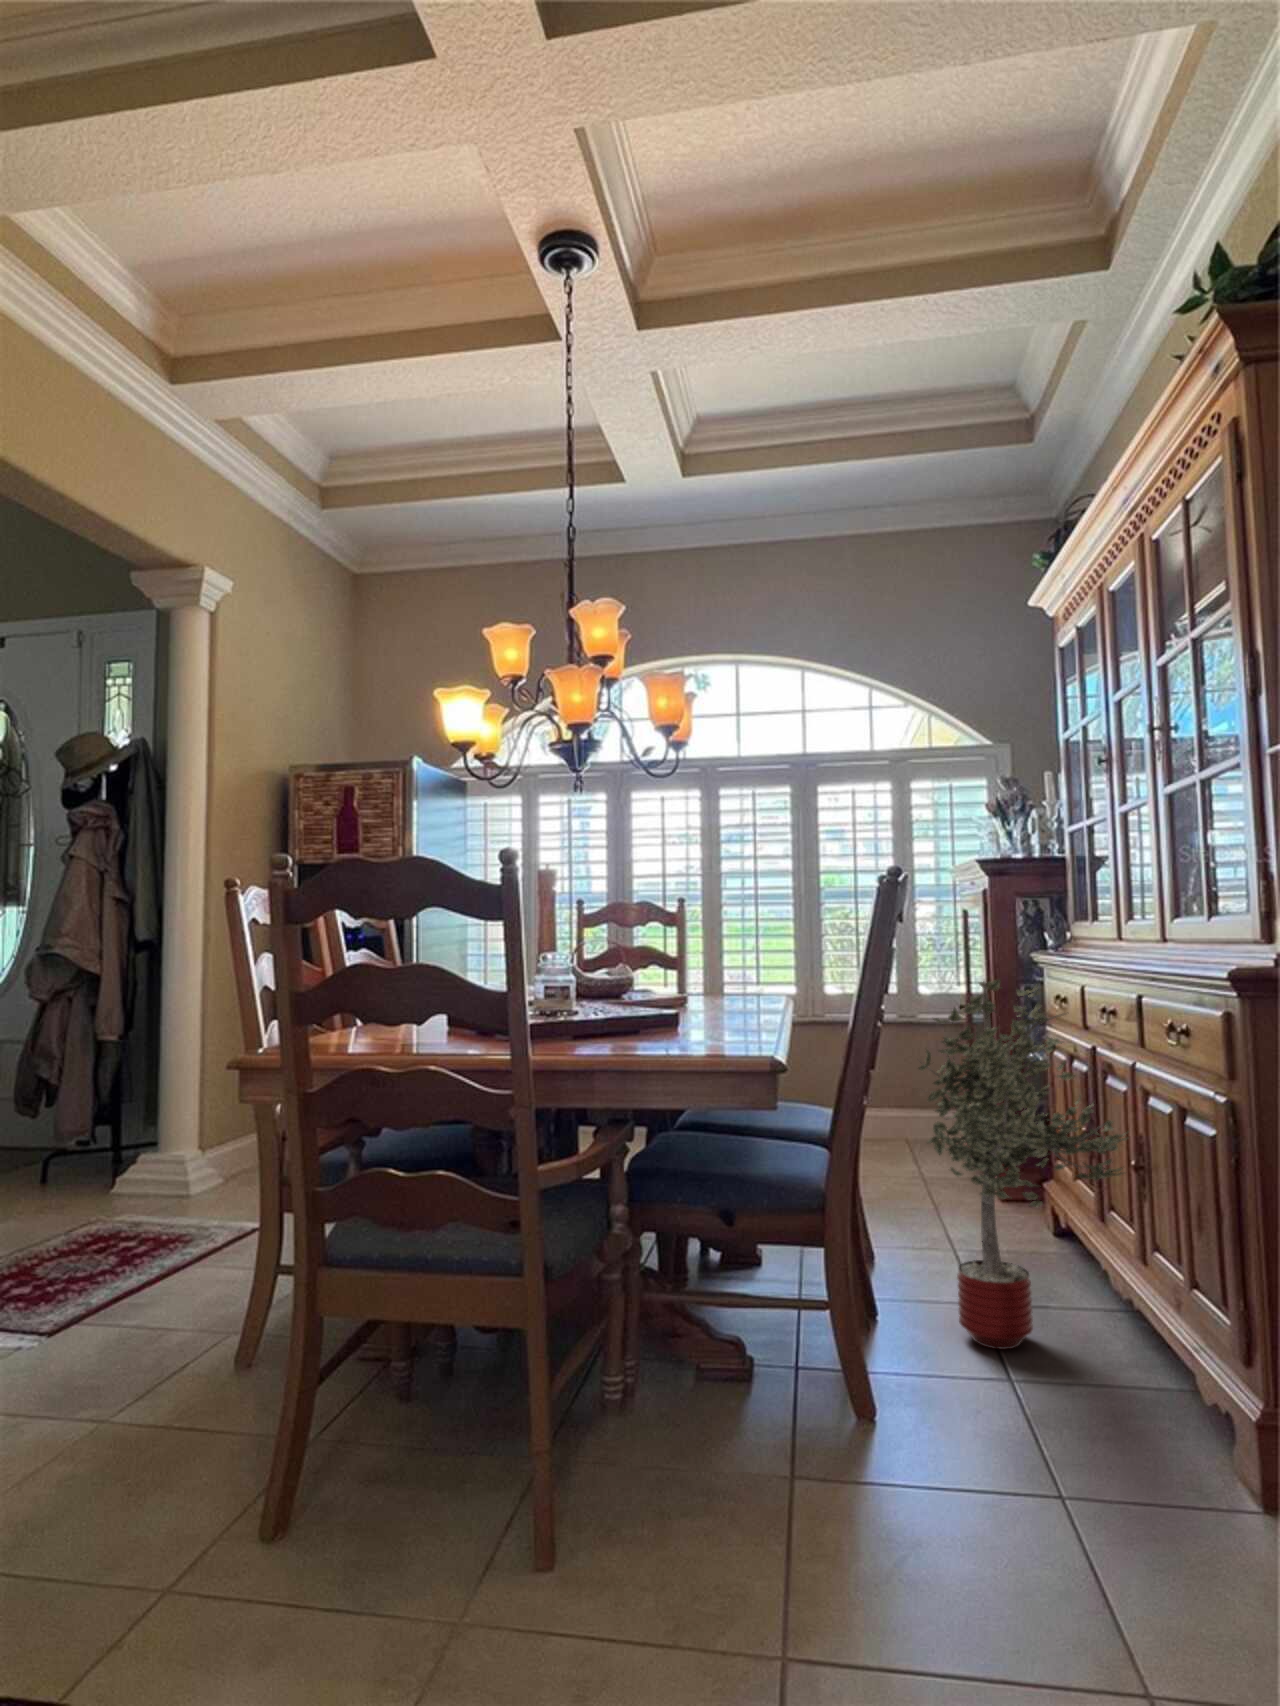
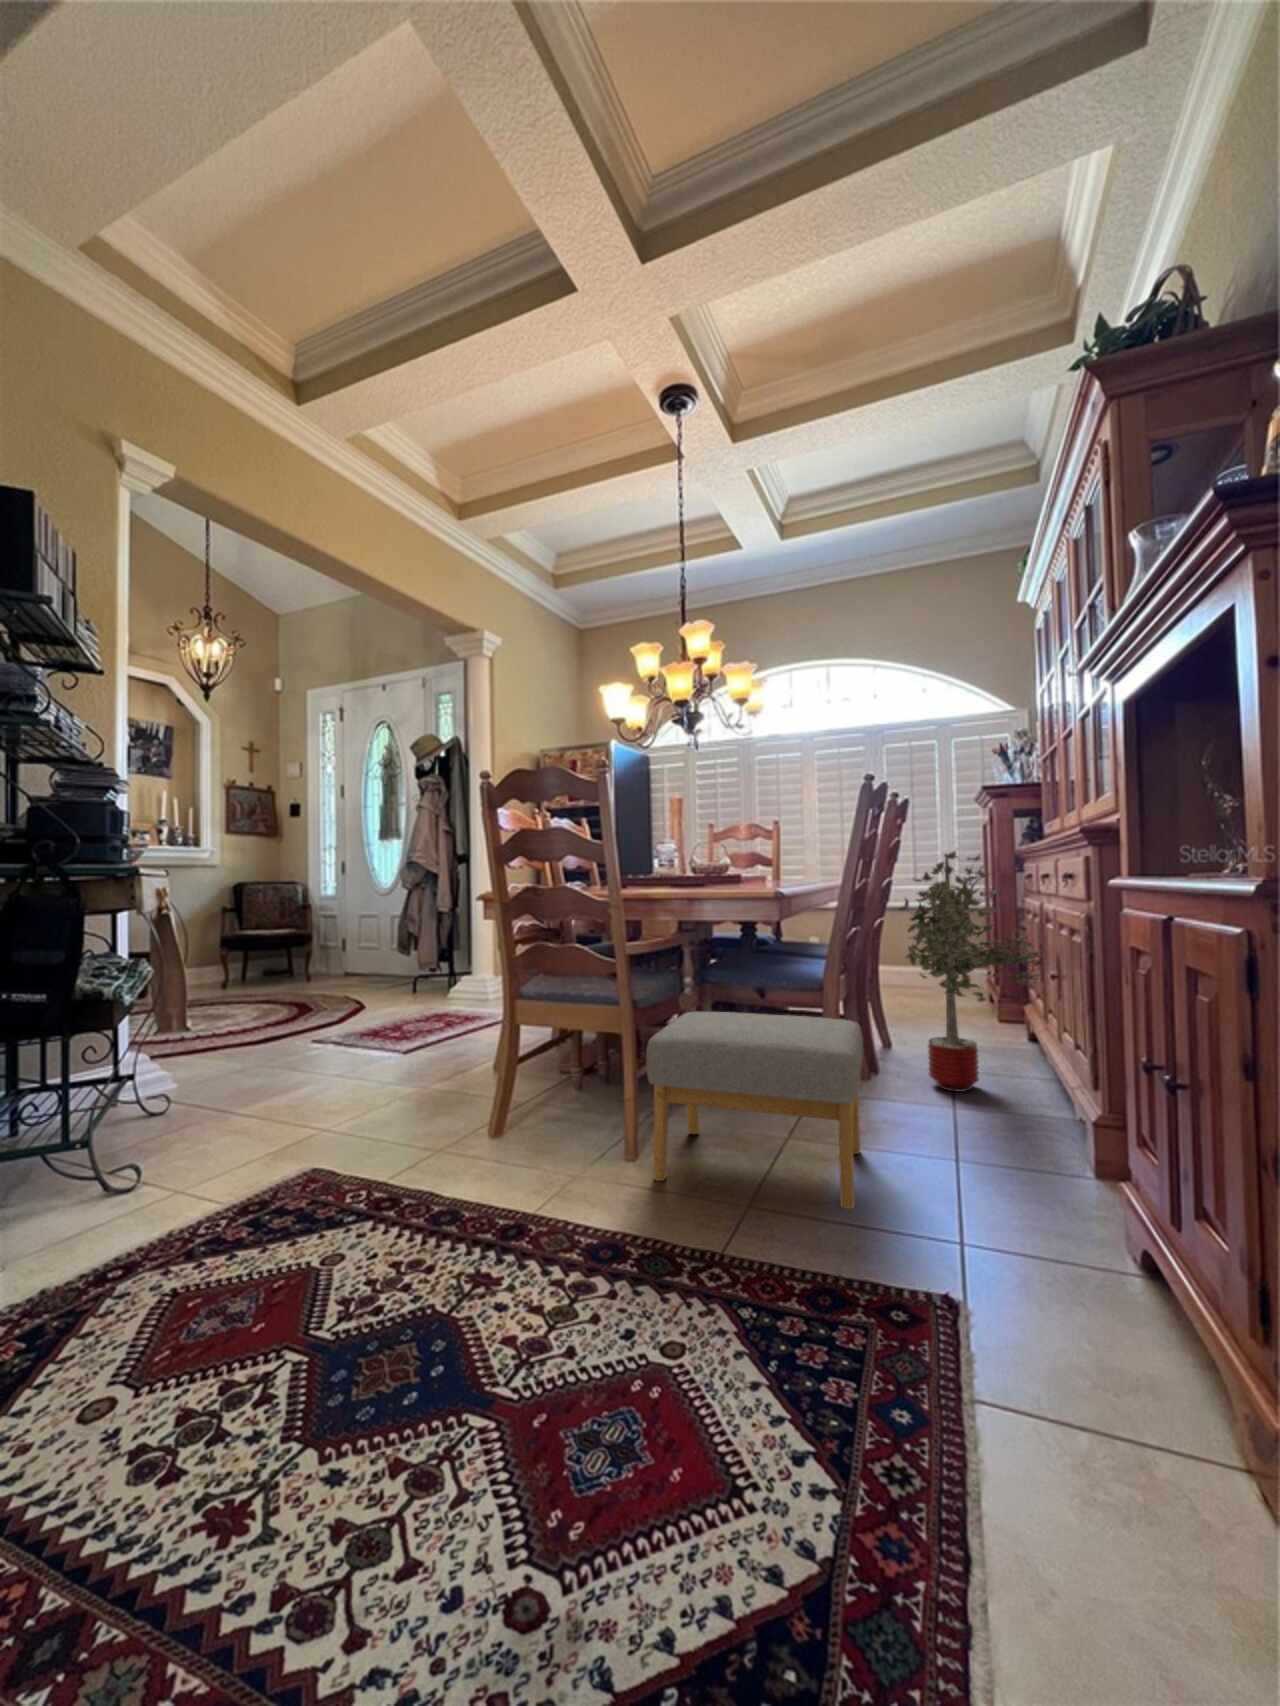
footstool: none [579,1267,940,1626] -> present [646,1012,863,1209]

